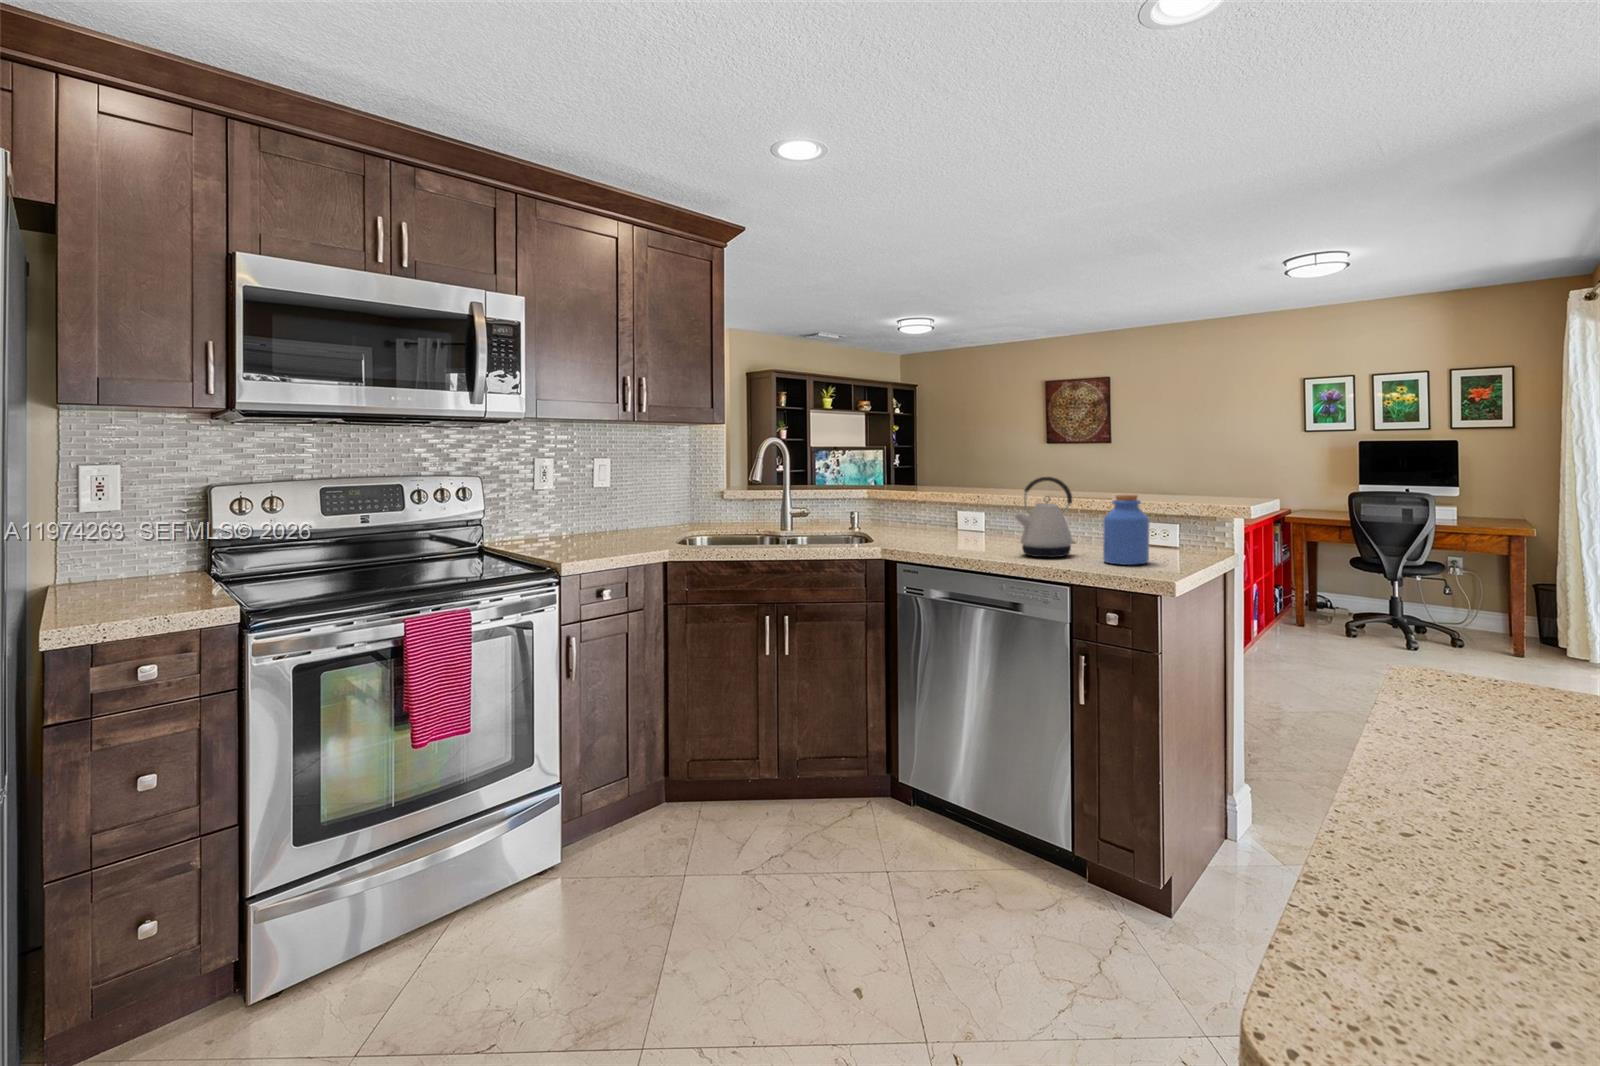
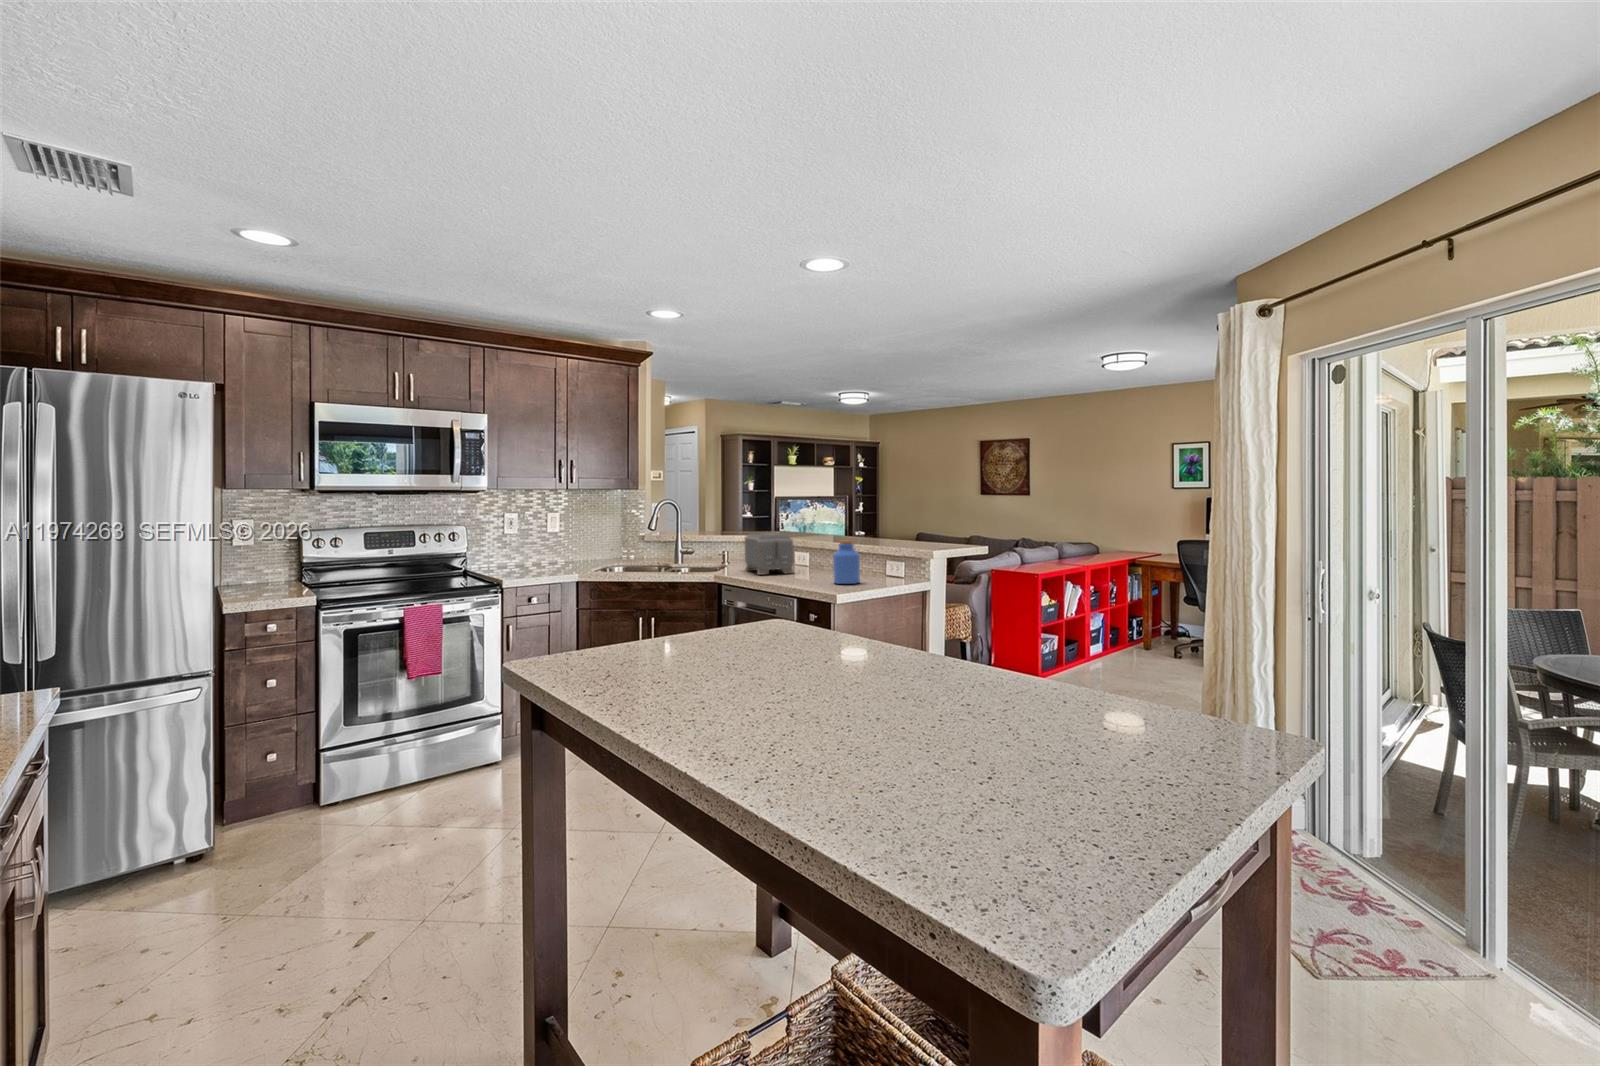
kettle: present [1014,477,1076,557] -> none [790,528,830,580]
toaster: none [901,486,993,548] -> present [745,533,794,575]

